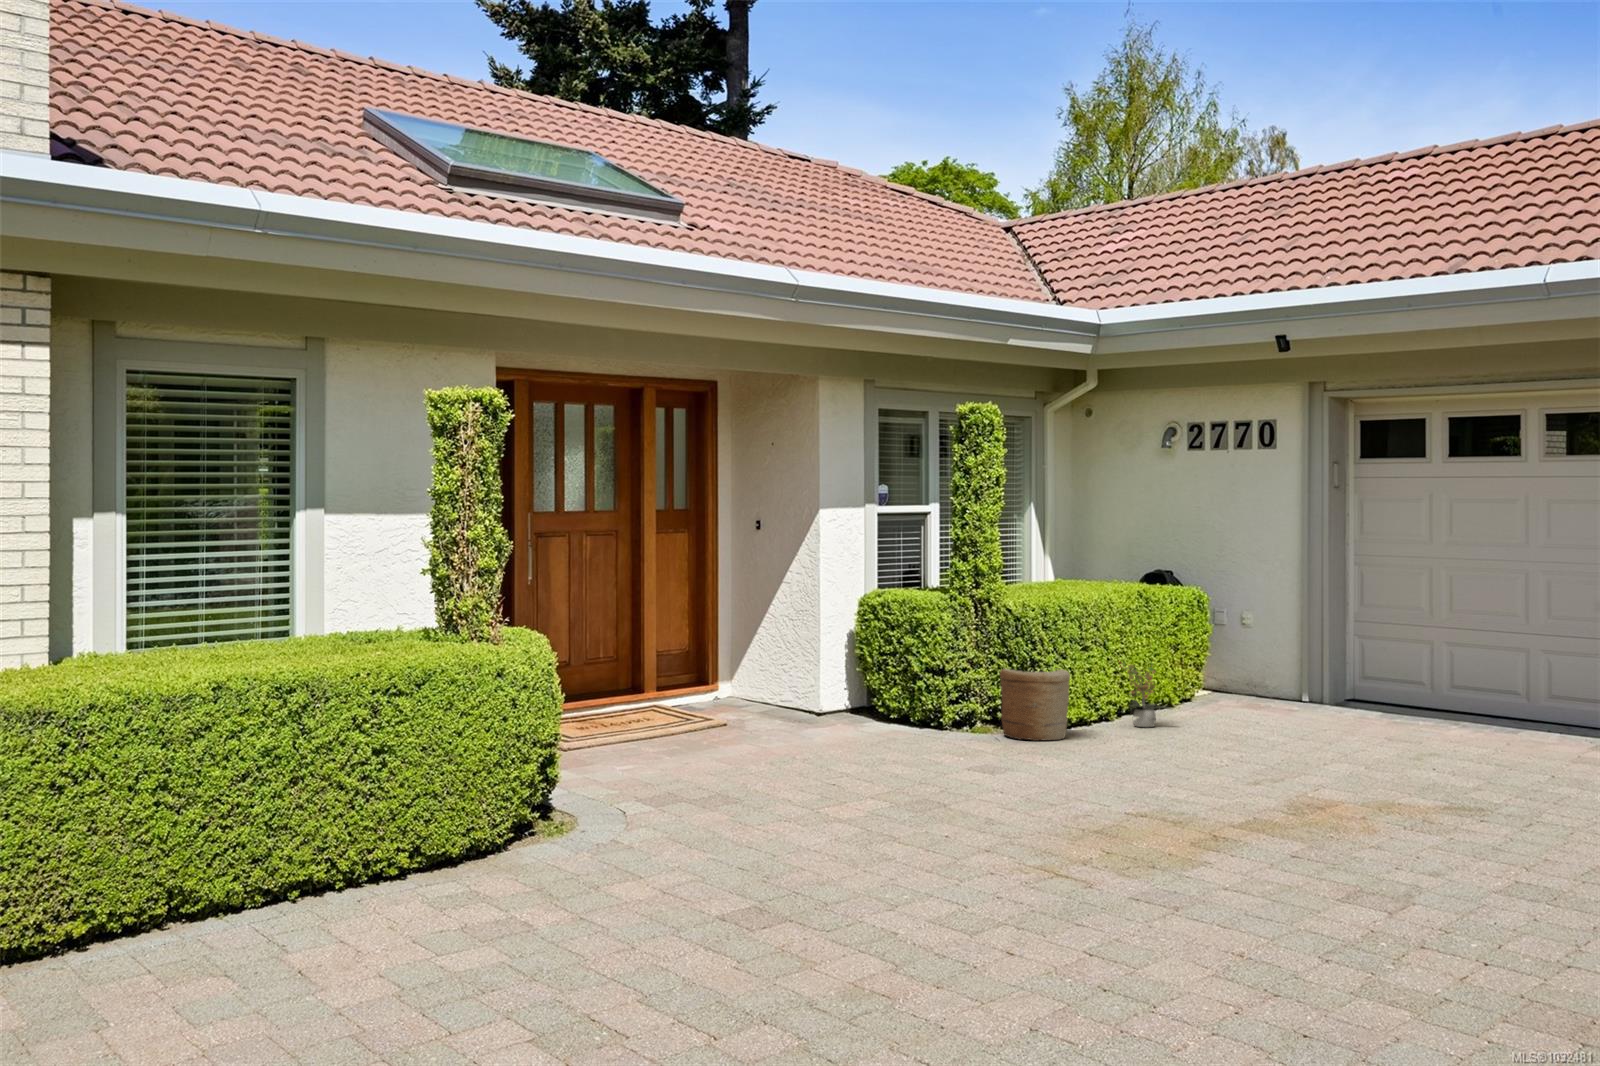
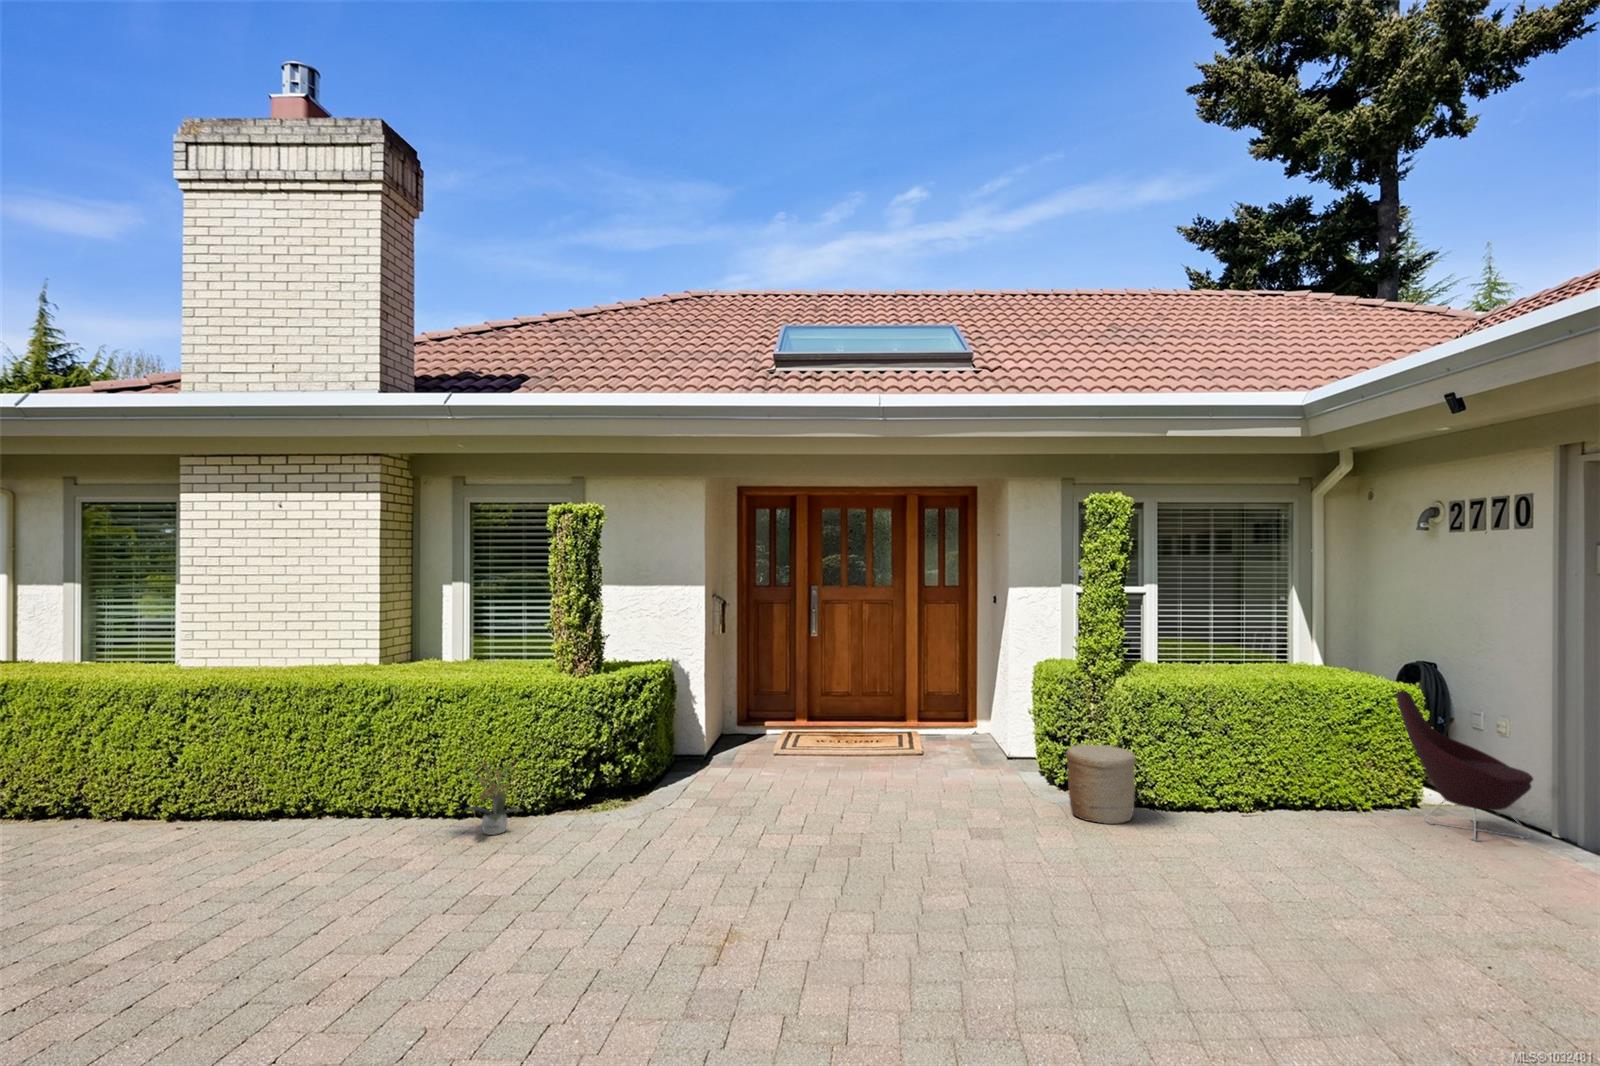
chair: none [1193,595,1291,715] -> present [1397,691,1533,841]
potted plant: present [1123,661,1169,727] -> present [465,760,522,835]

